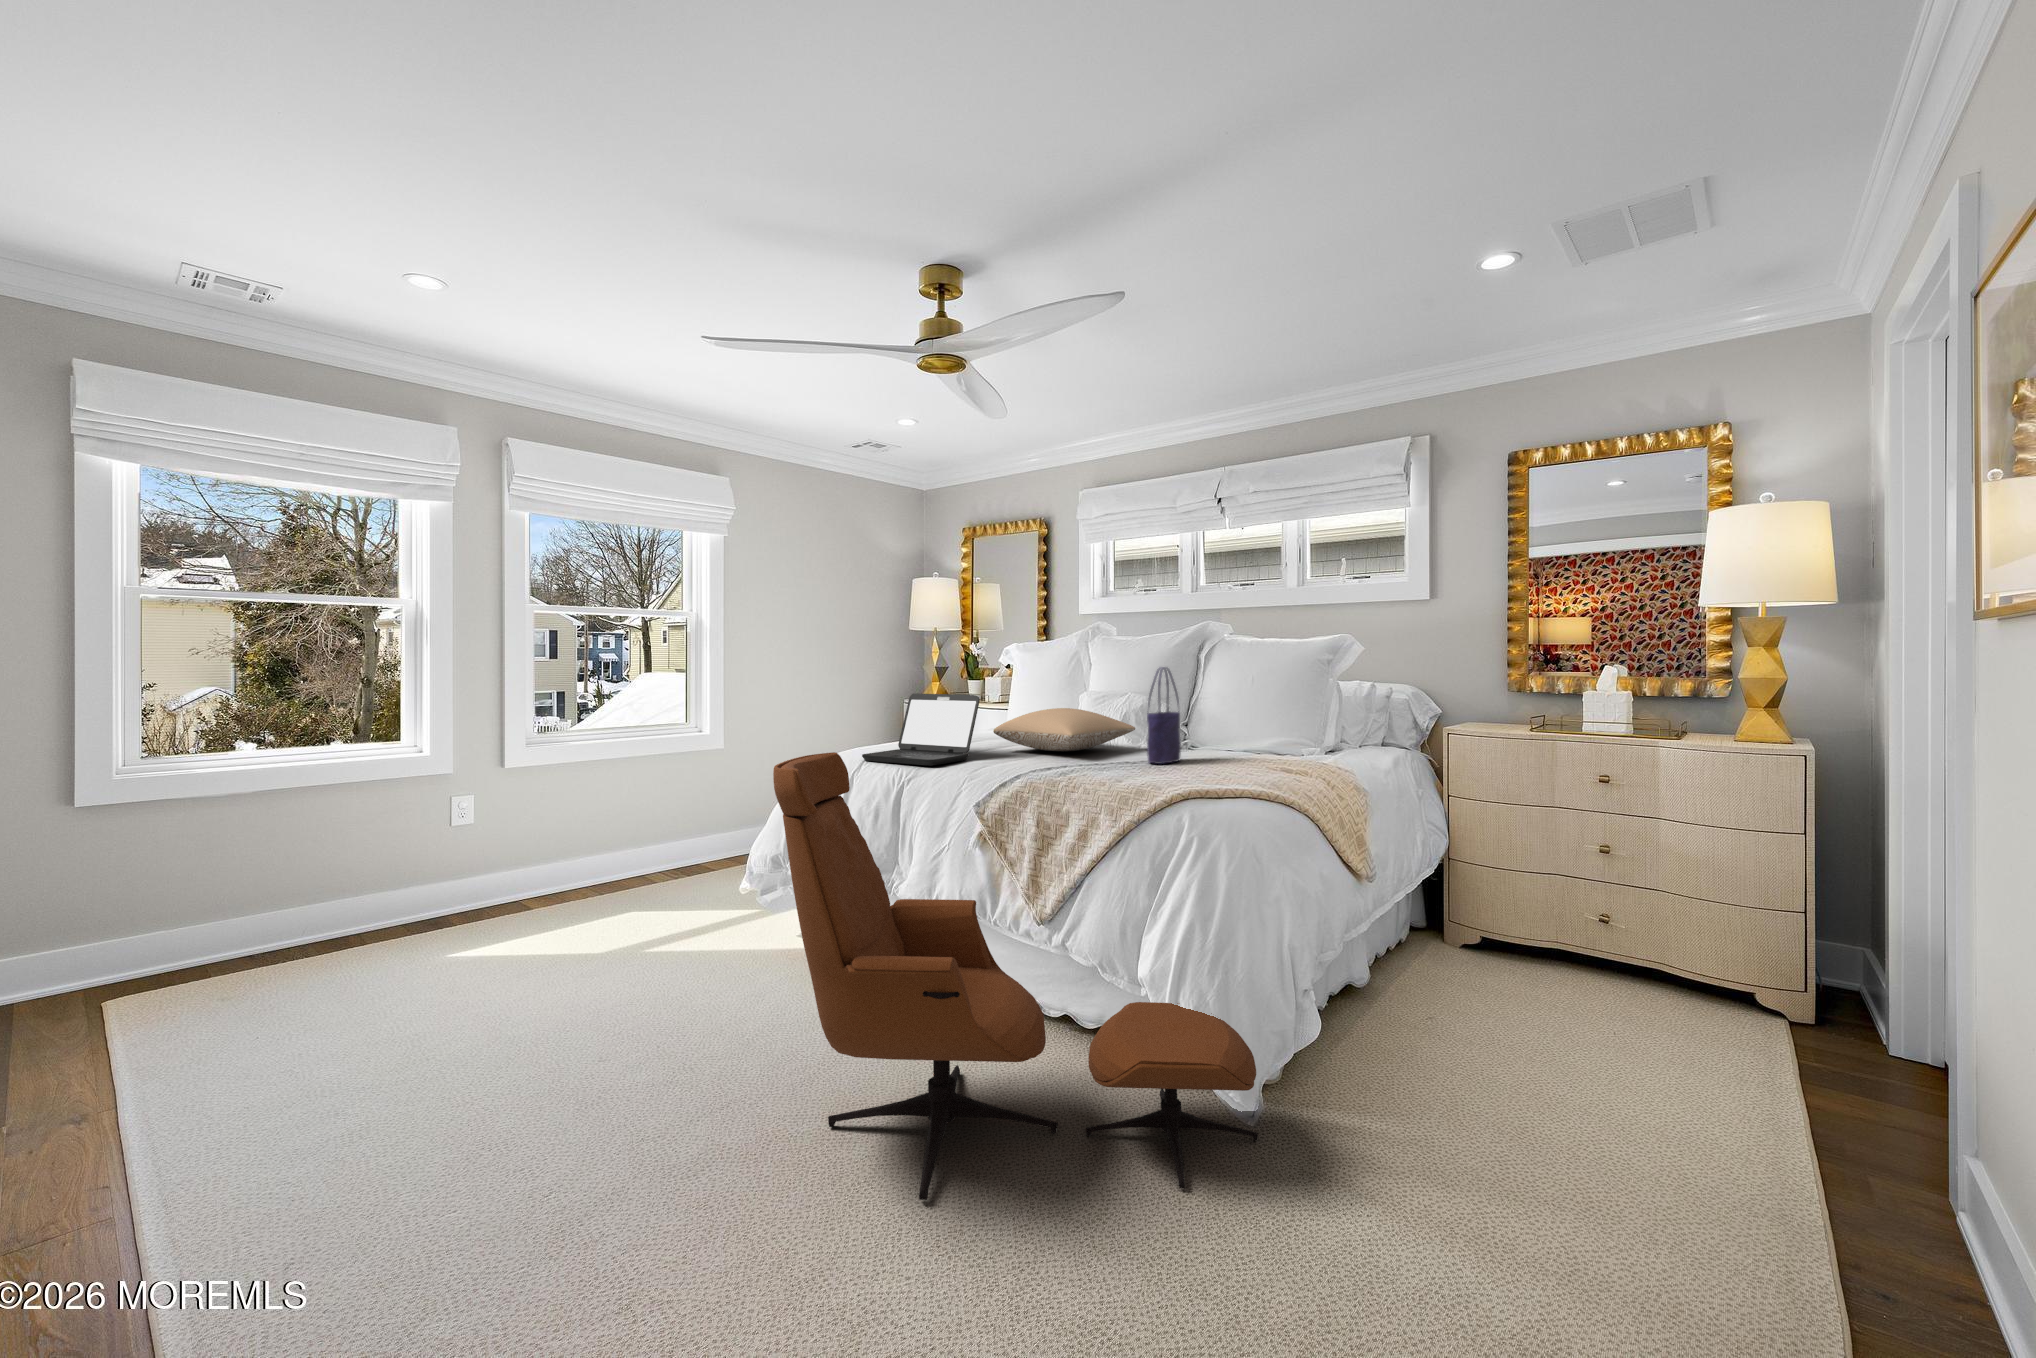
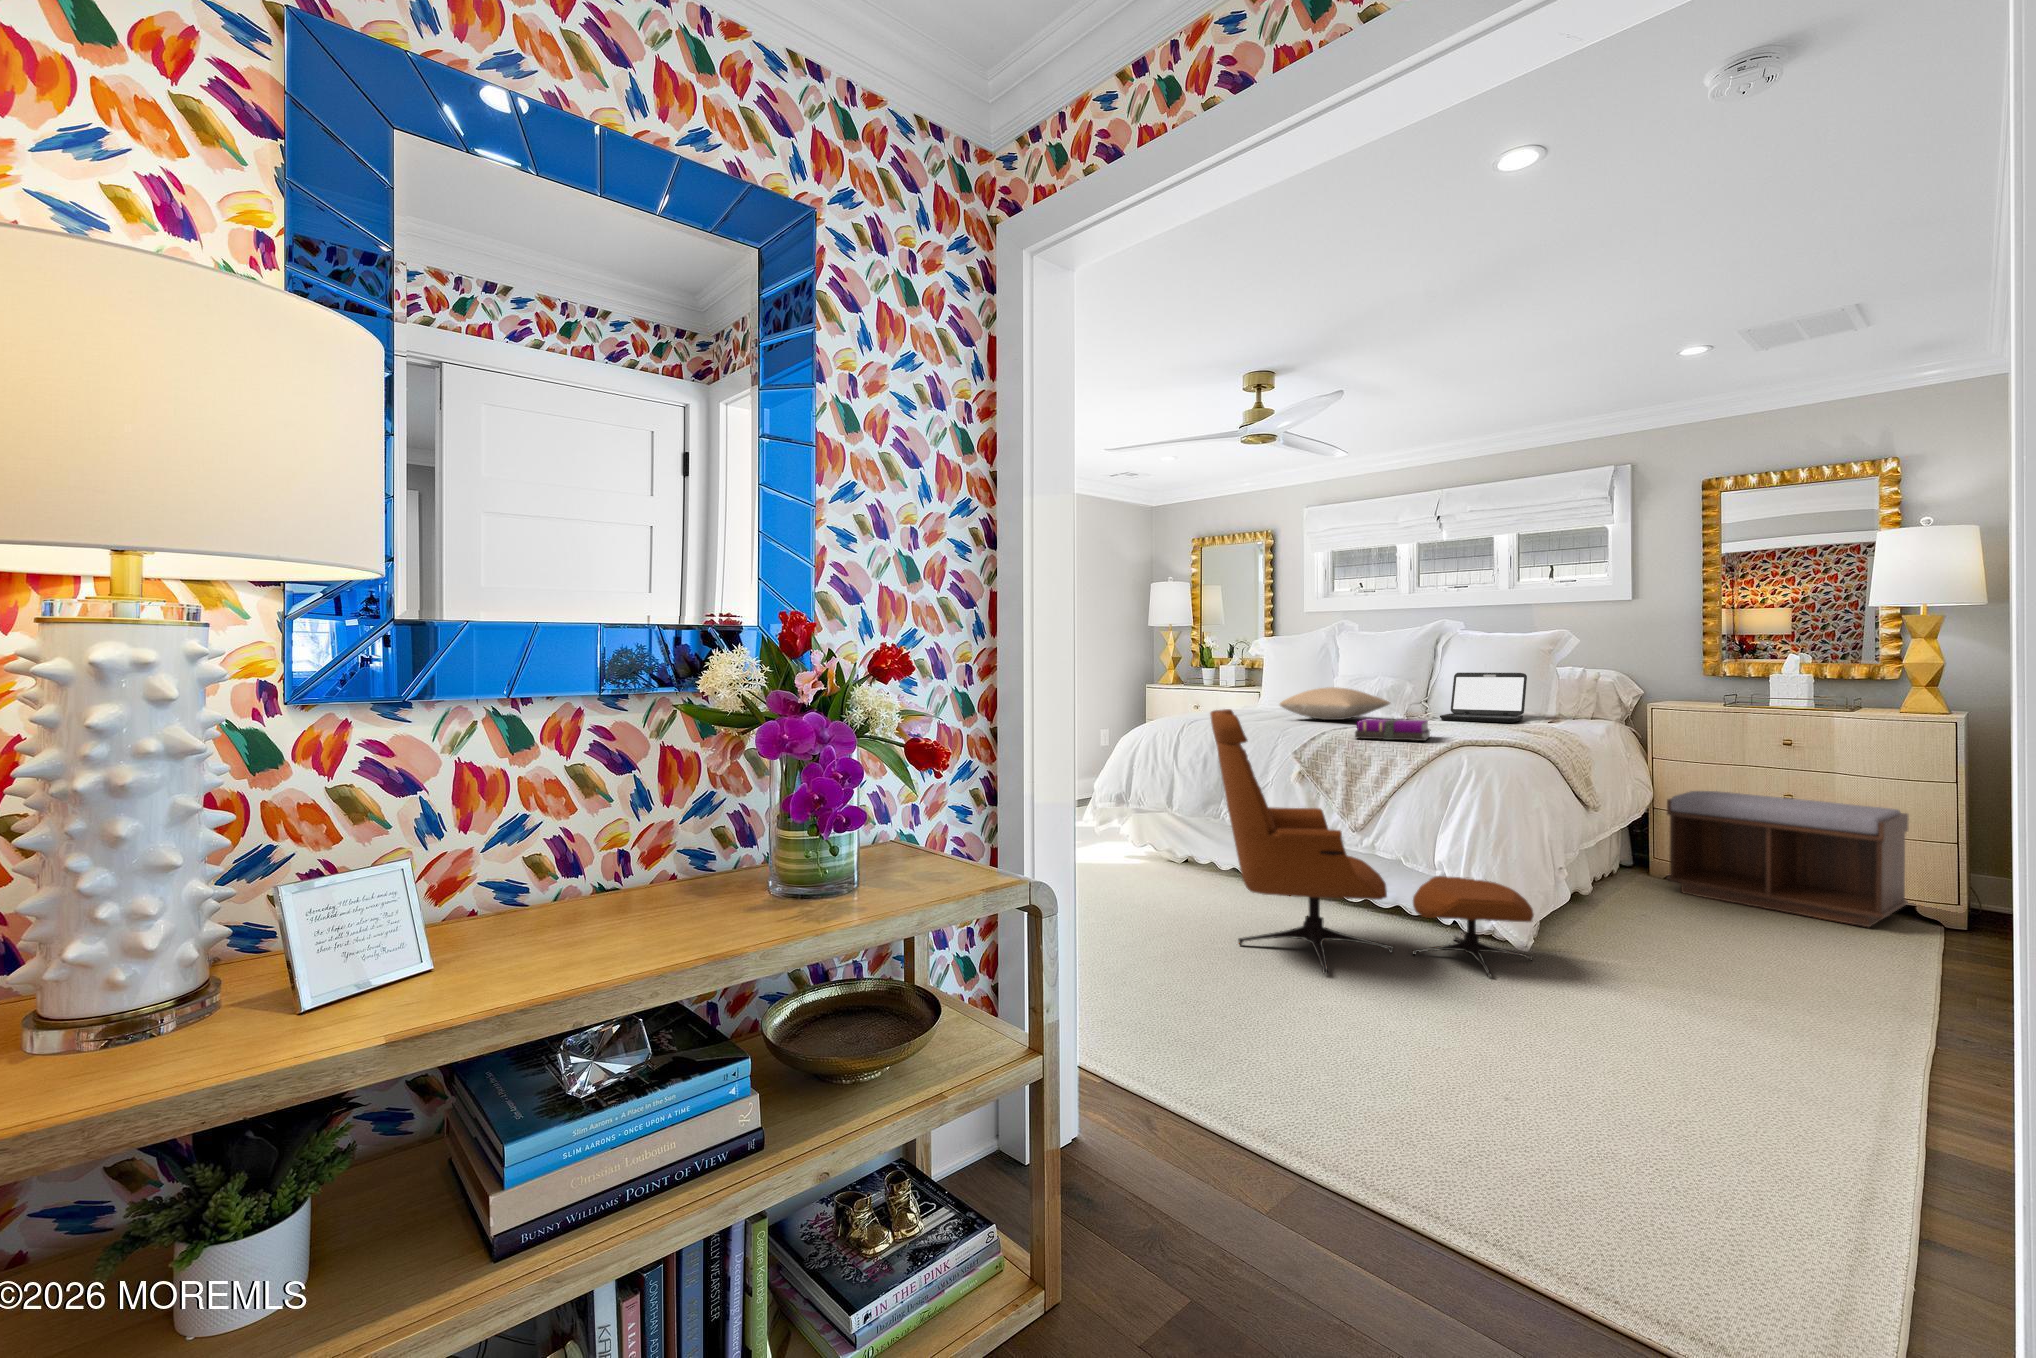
tote bag: present [1147,667,1181,764] -> none [1411,655,1435,727]
laptop: present [862,694,980,766] -> present [1440,673,1527,722]
notebook: none [1048,756,1156,792] -> present [1355,719,1430,741]
bench: none [1462,840,1750,1036] -> present [1667,791,1909,927]

